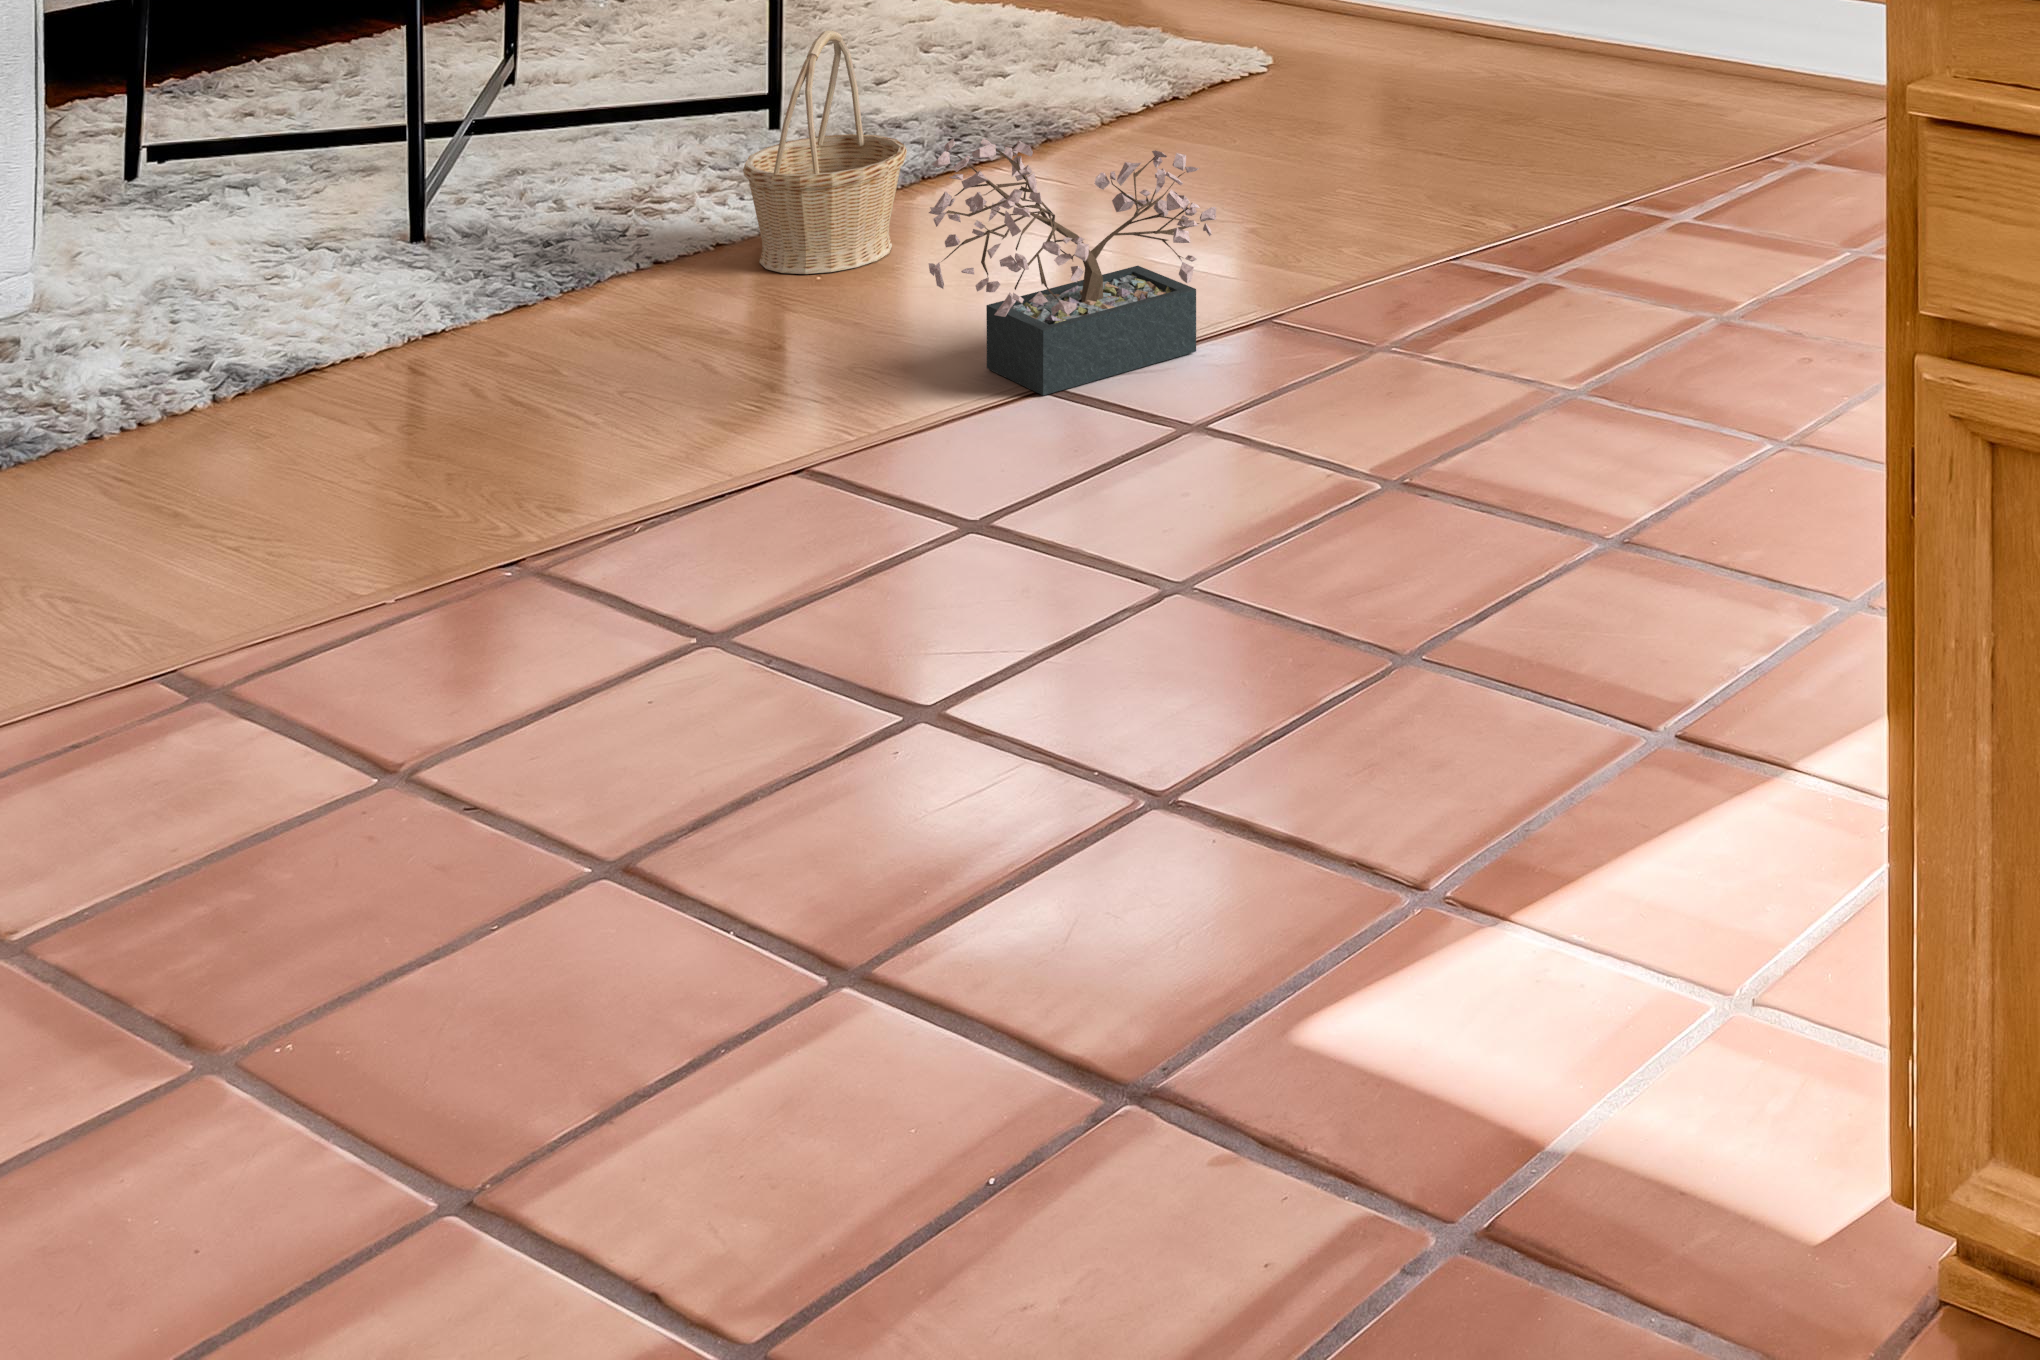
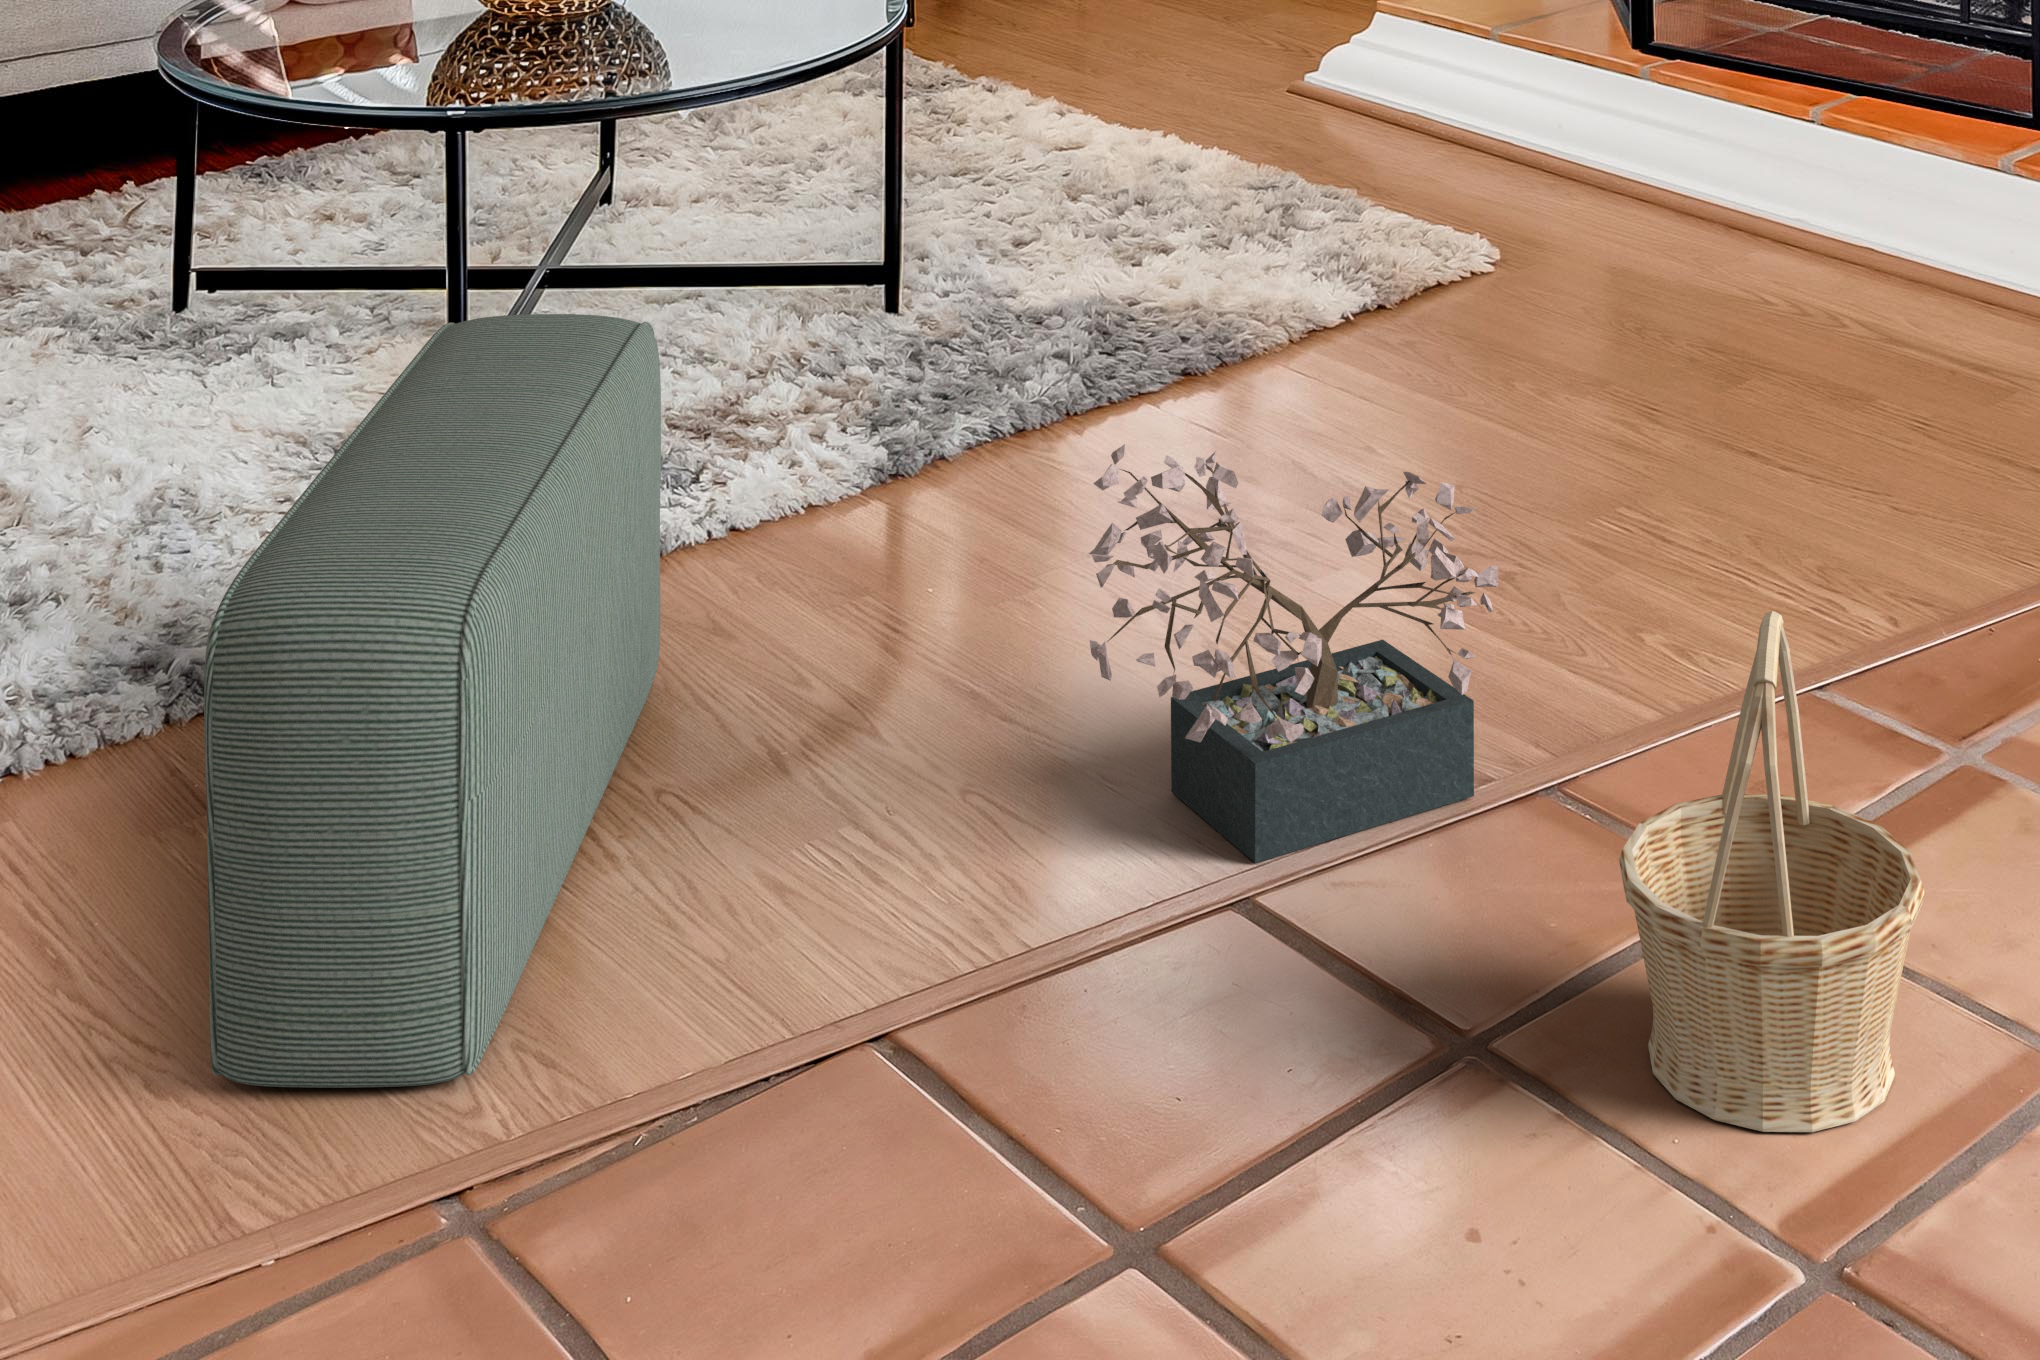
basket: present [743,30,907,274] -> present [1619,611,1925,1132]
pouf: none [302,91,606,559] -> present [204,314,661,1088]

